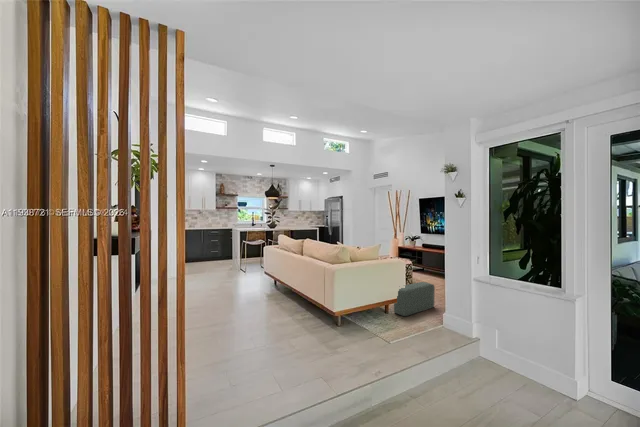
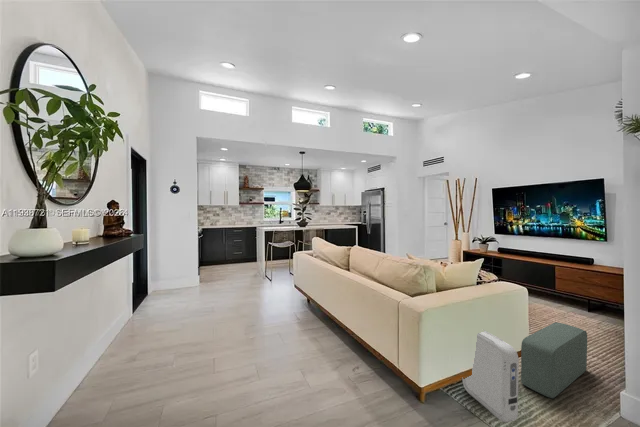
air purifier: none [361,280,381,323] -> present [463,330,519,422]

